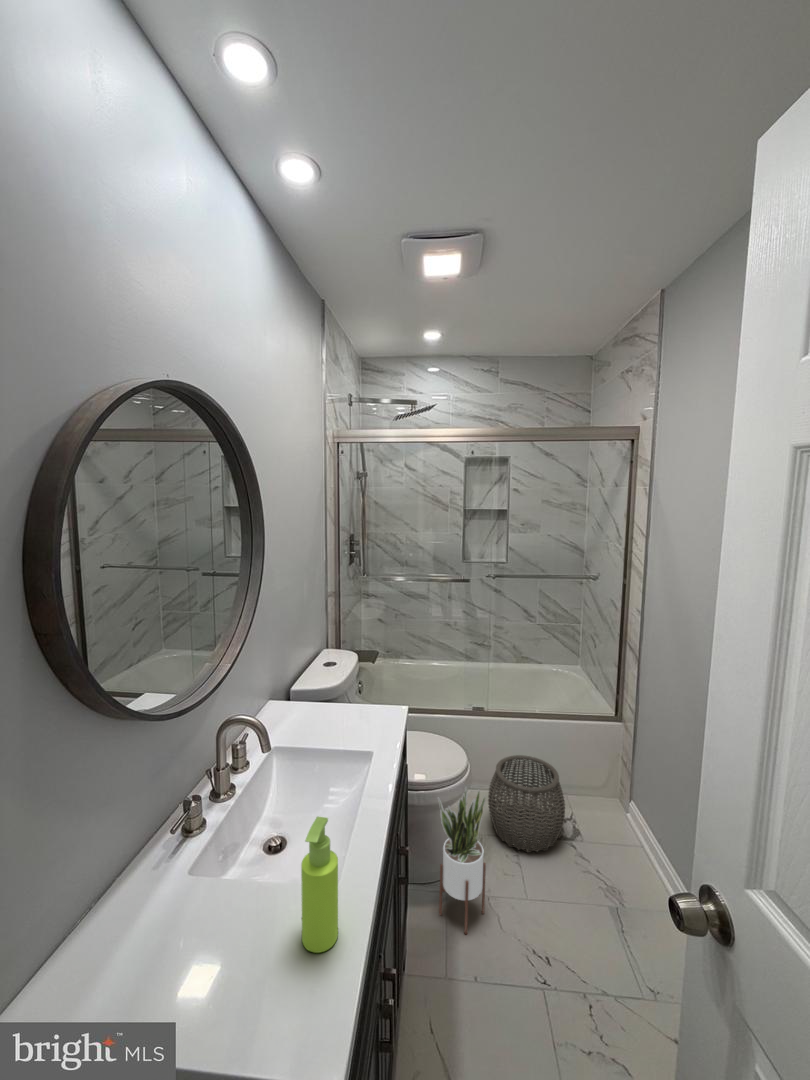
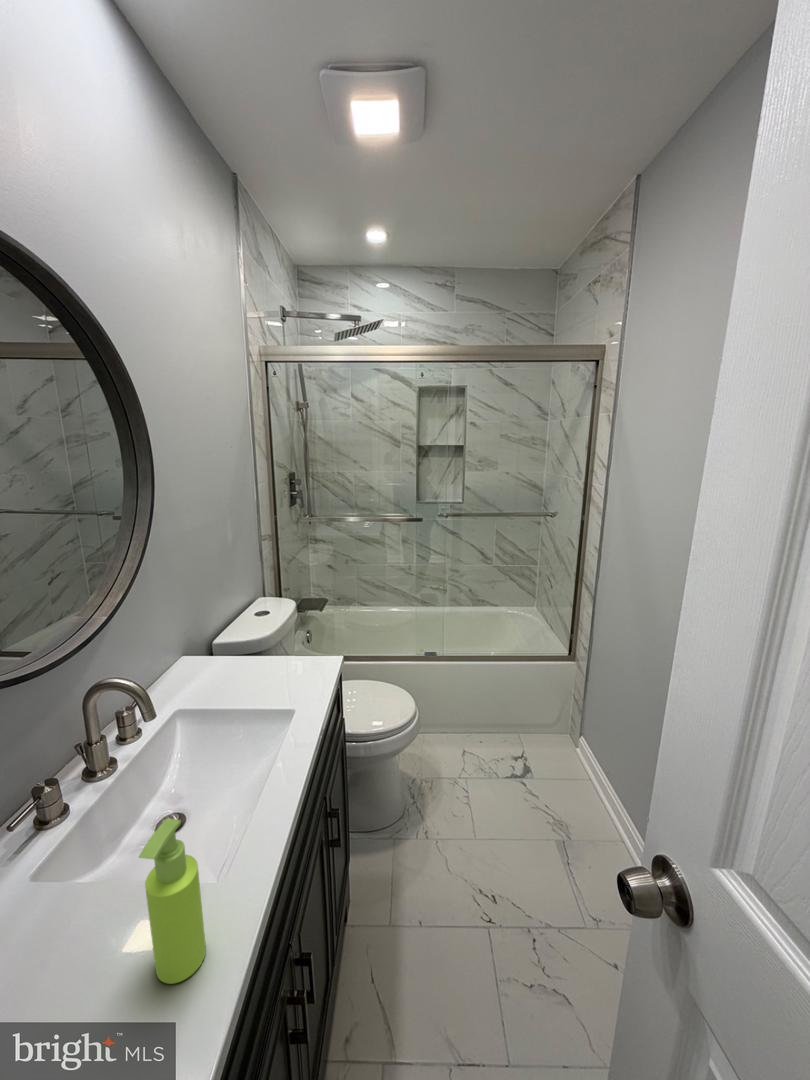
woven basket: present [488,755,565,852] -> none [438,698,516,794]
potted plant: present [438,787,486,934] -> none [377,737,430,882]

